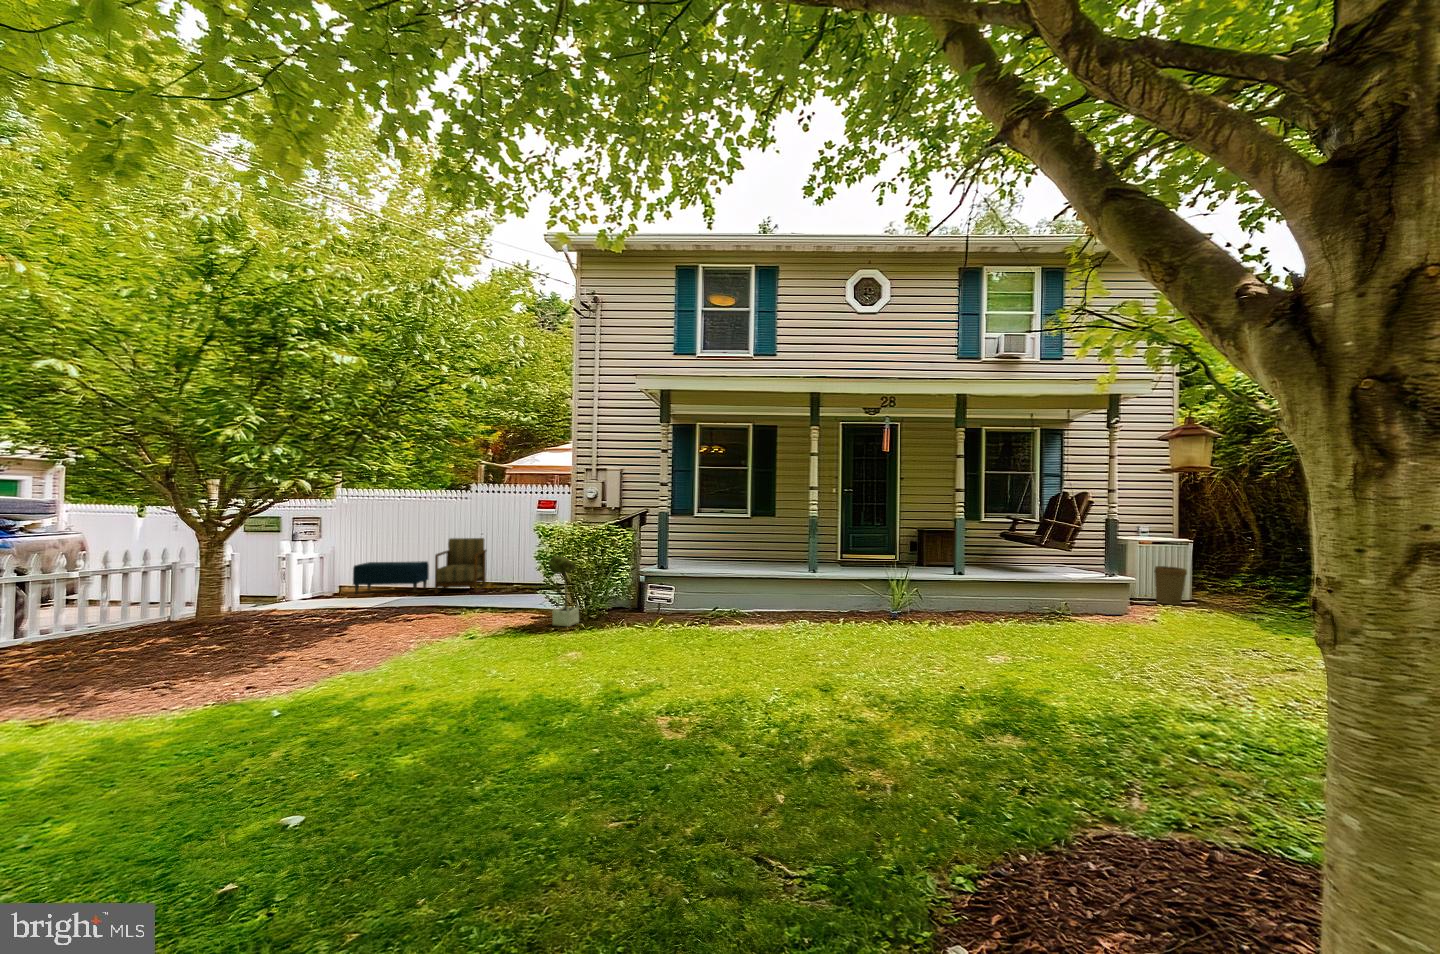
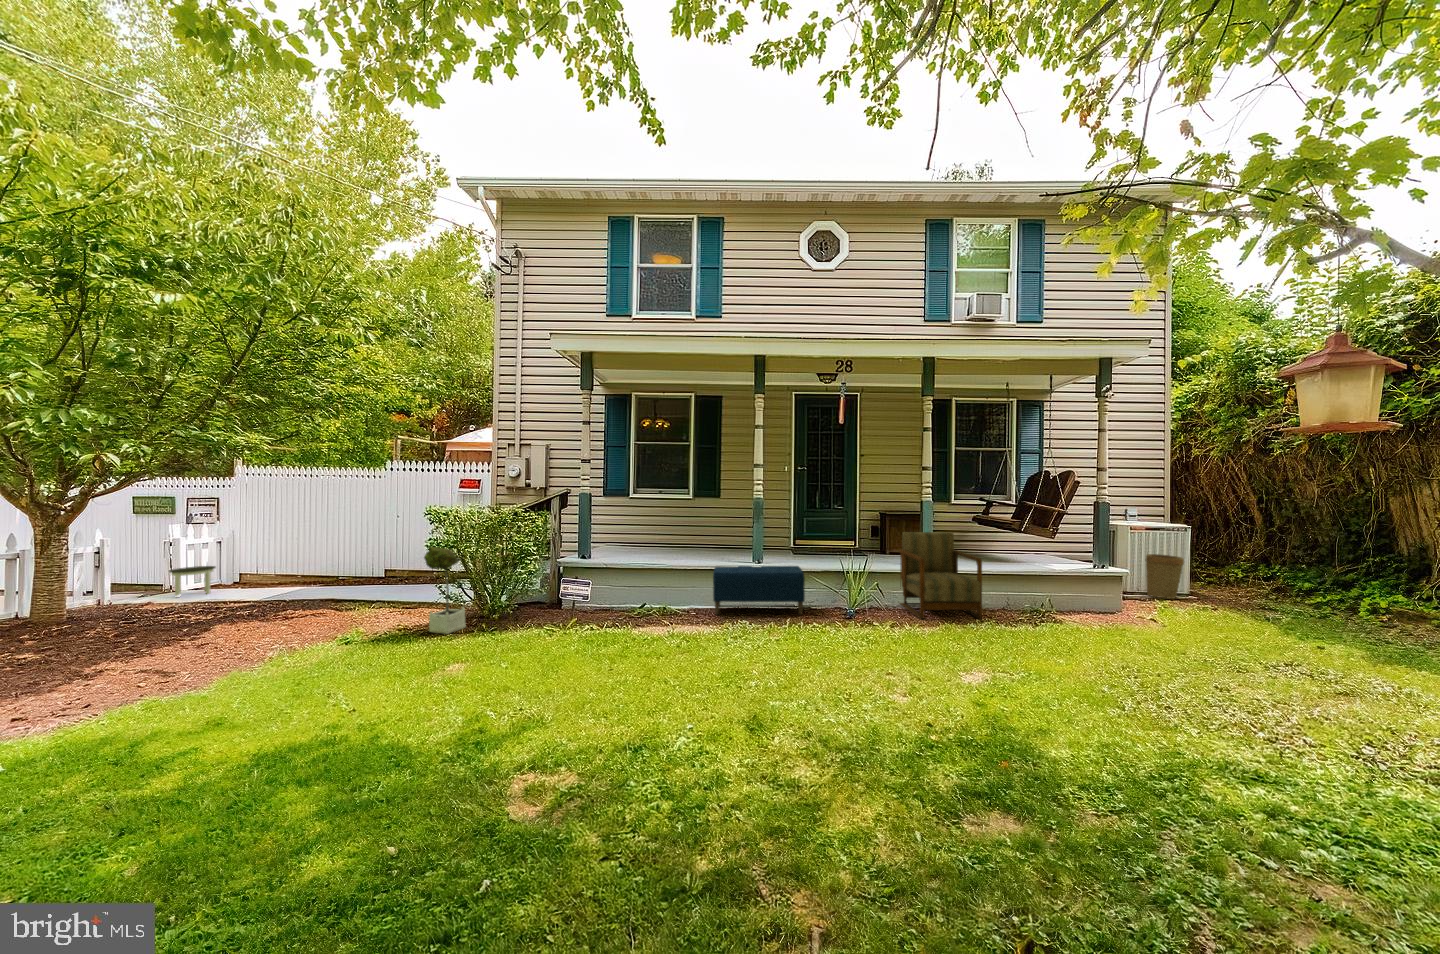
armchair: present [435,538,486,594] -> present [899,532,982,620]
bench: present [353,561,429,594] -> present [713,566,805,615]
round table: none [305,574,340,601] -> present [169,566,216,596]

